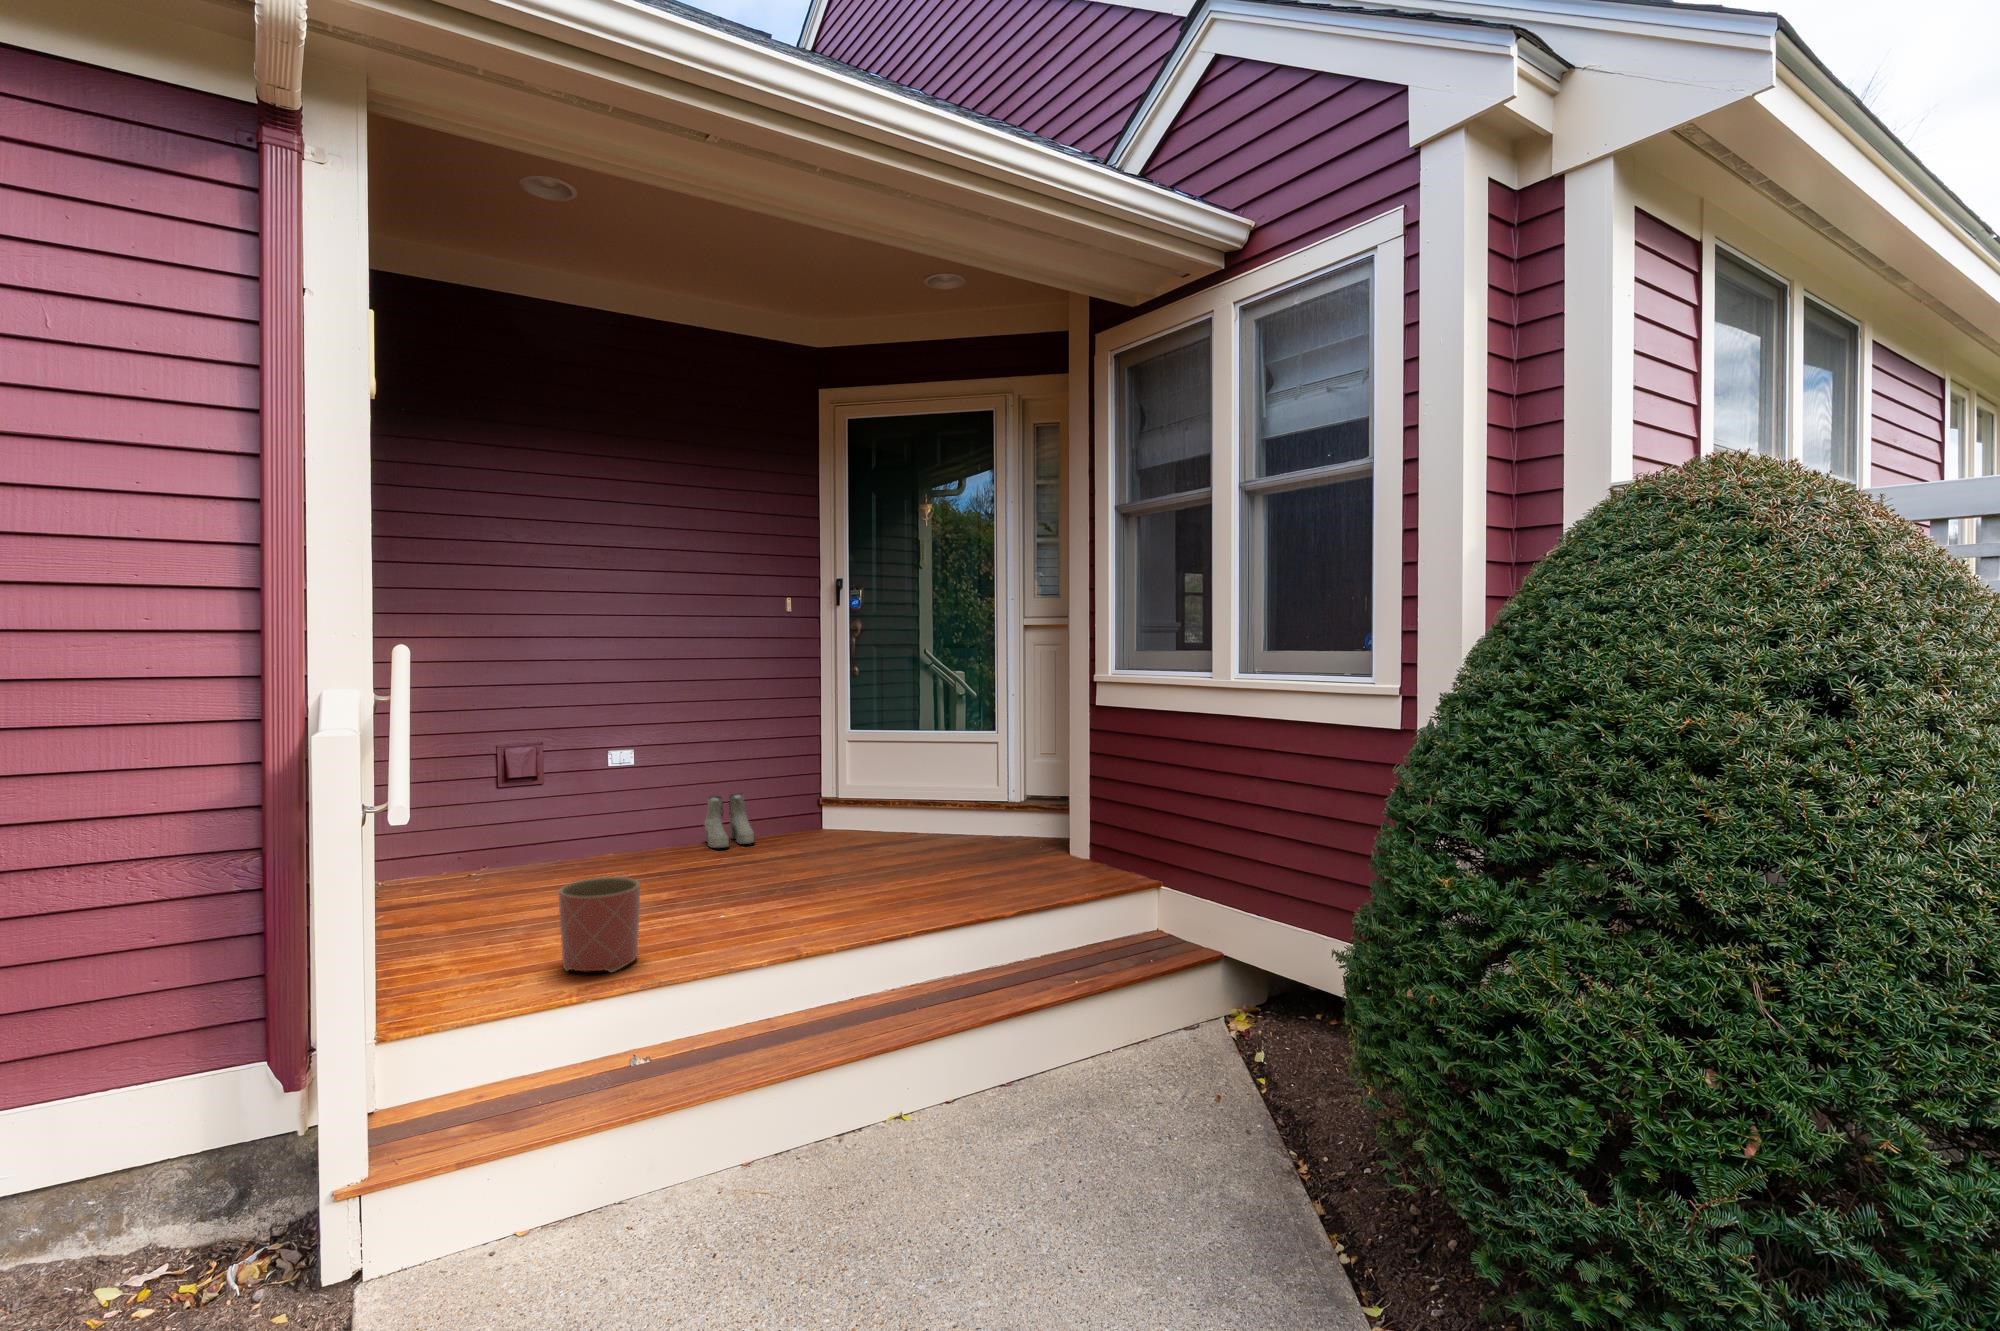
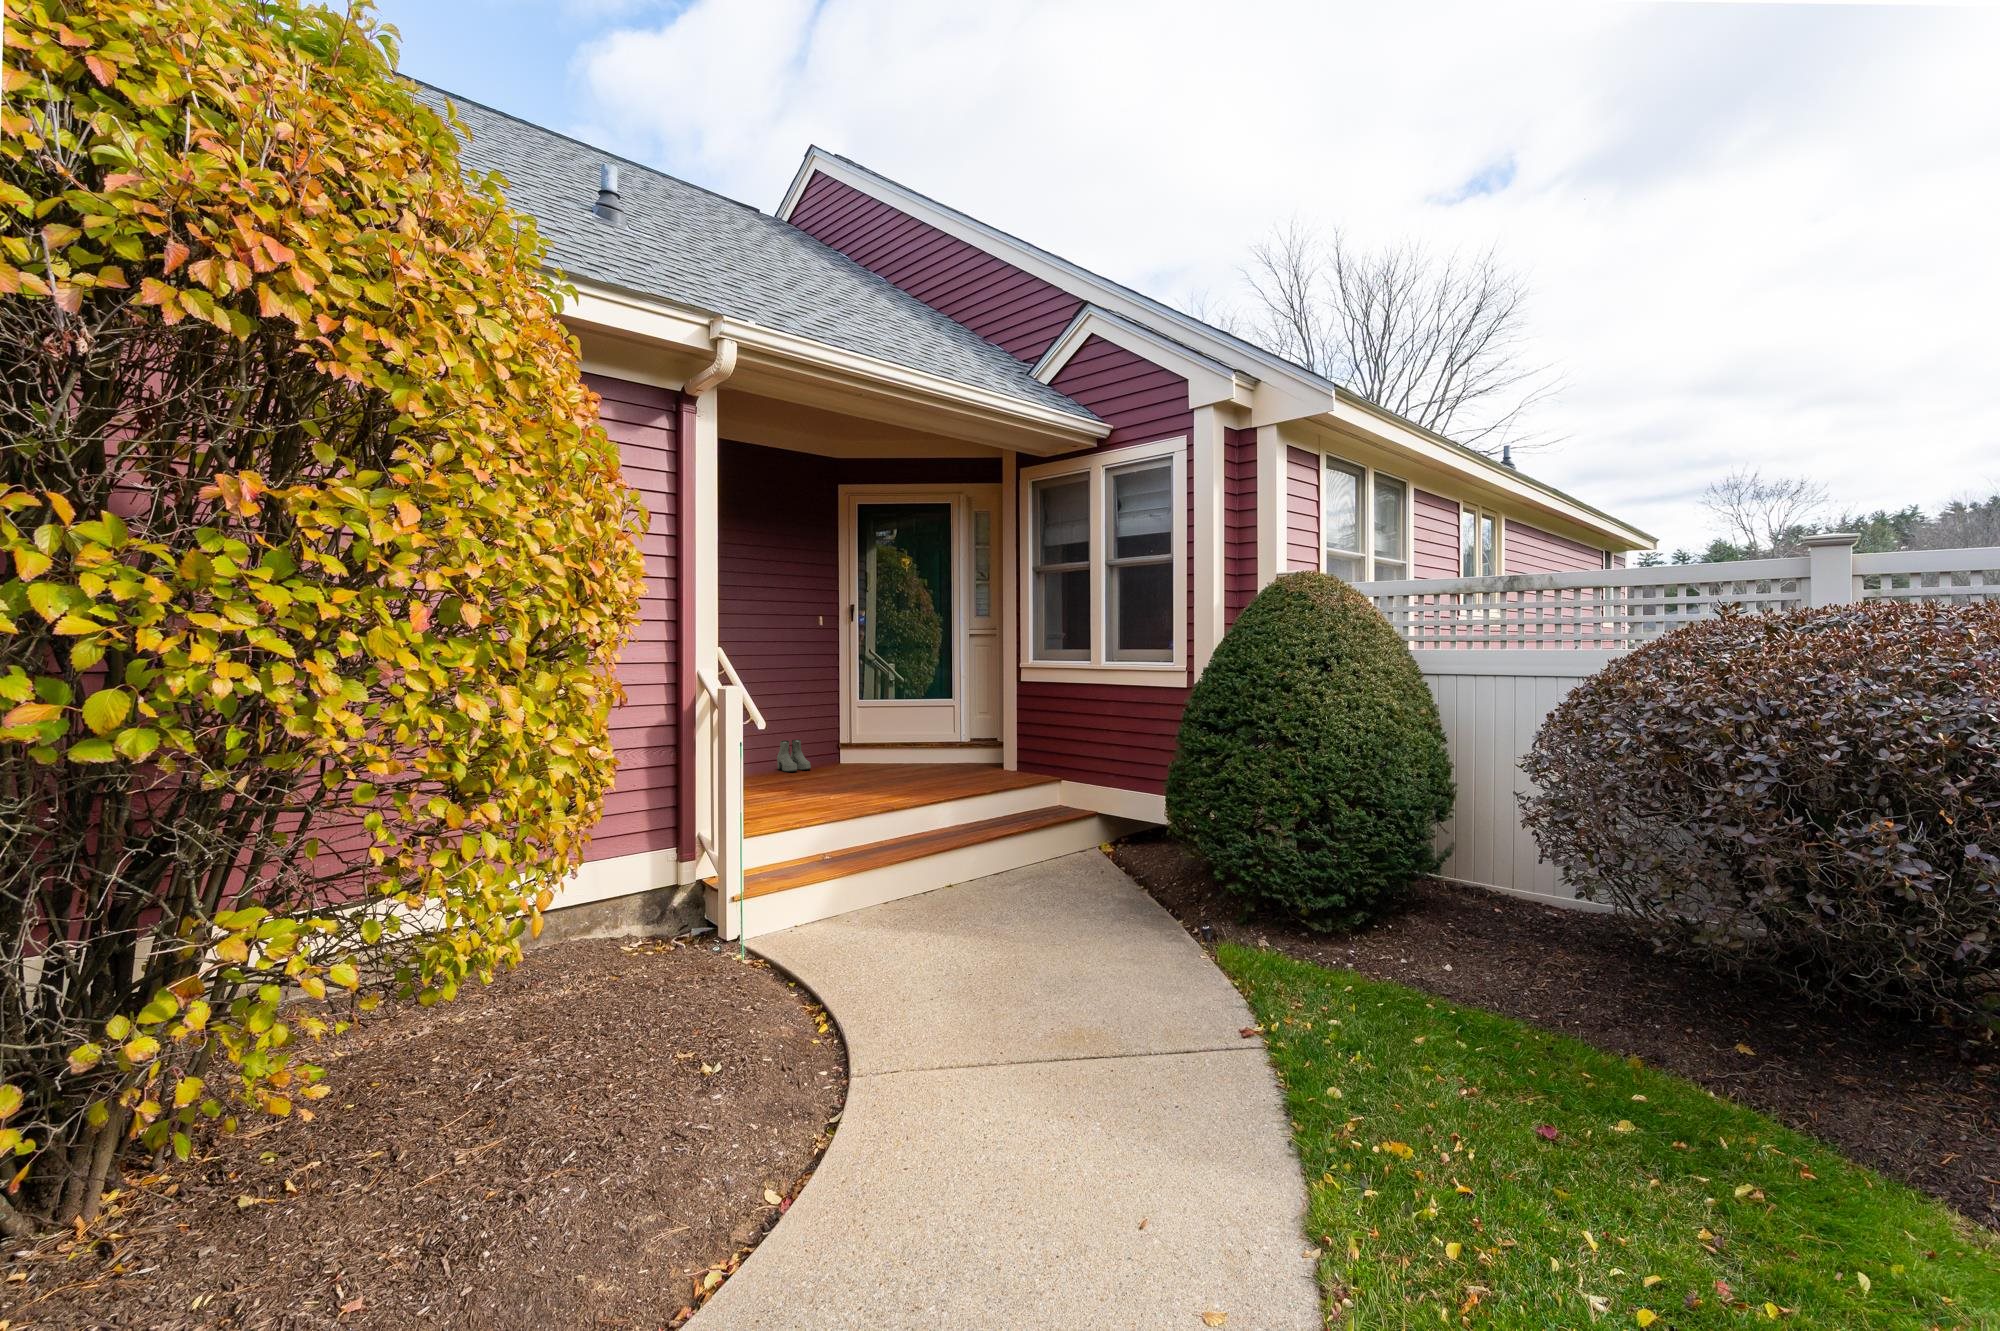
planter: present [559,877,640,972] -> none [772,768,812,813]

